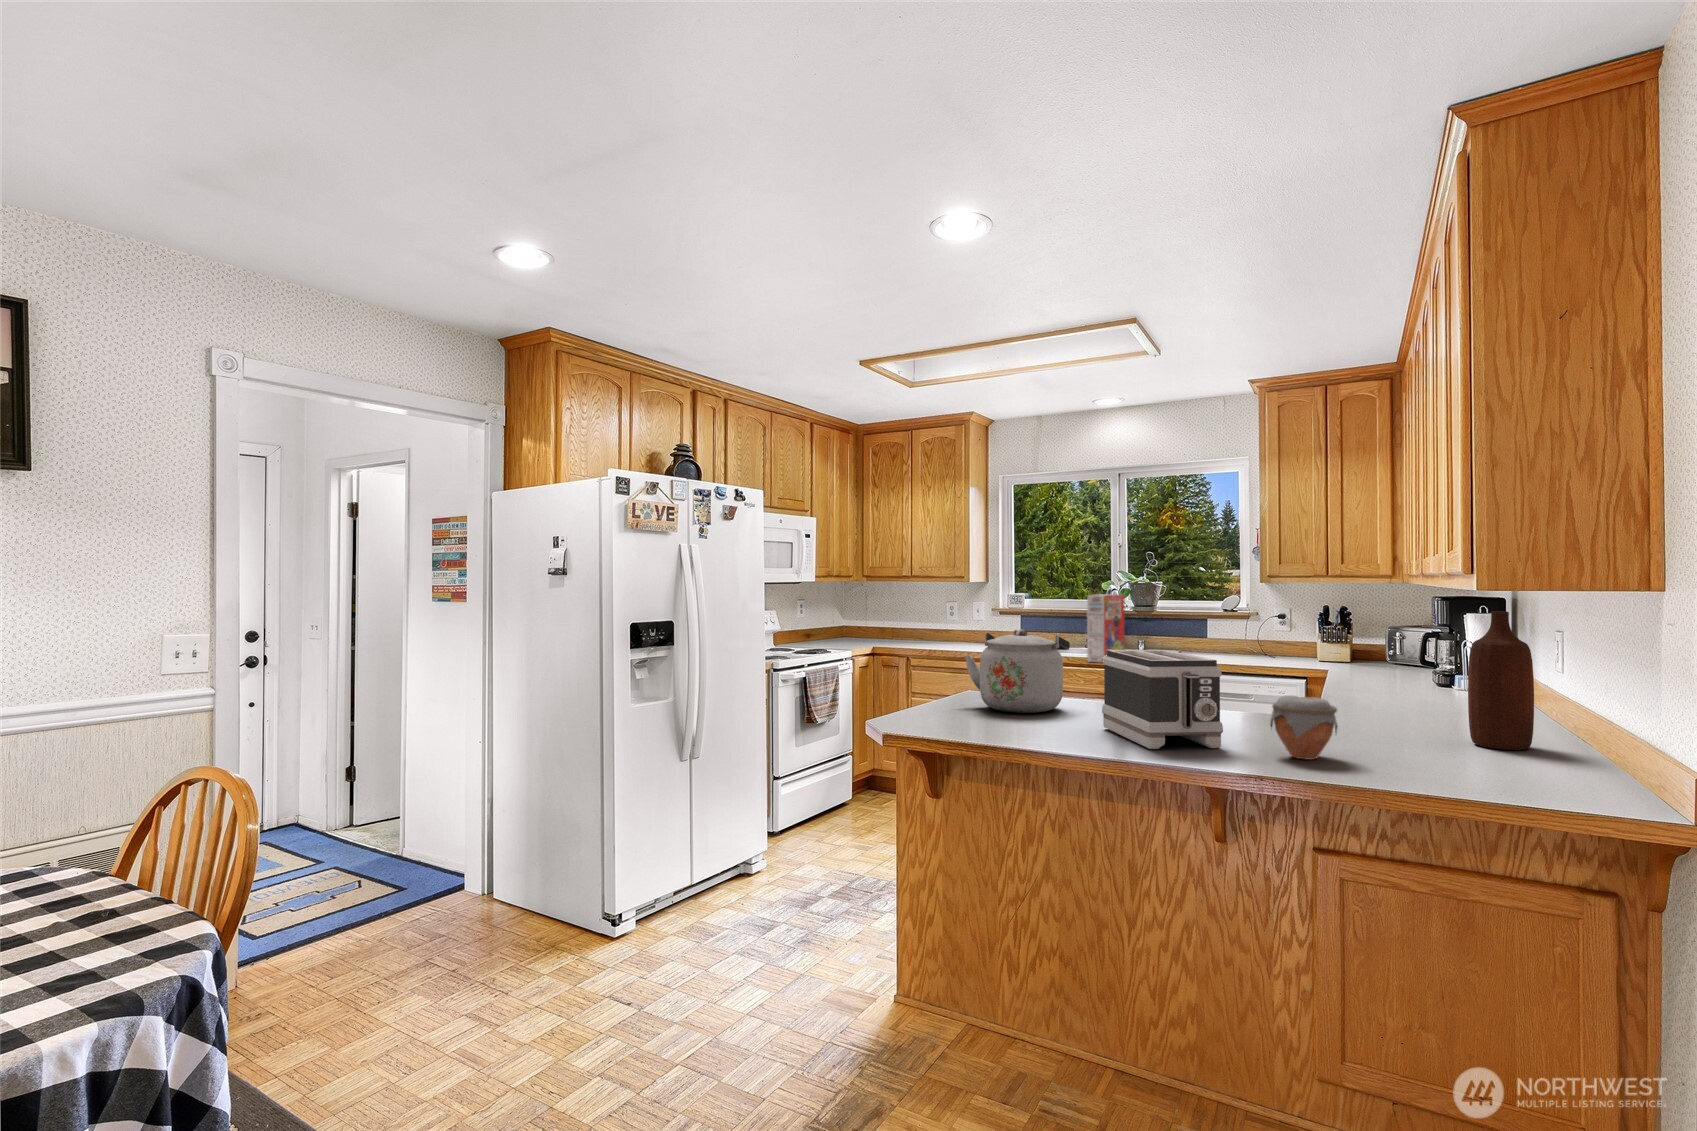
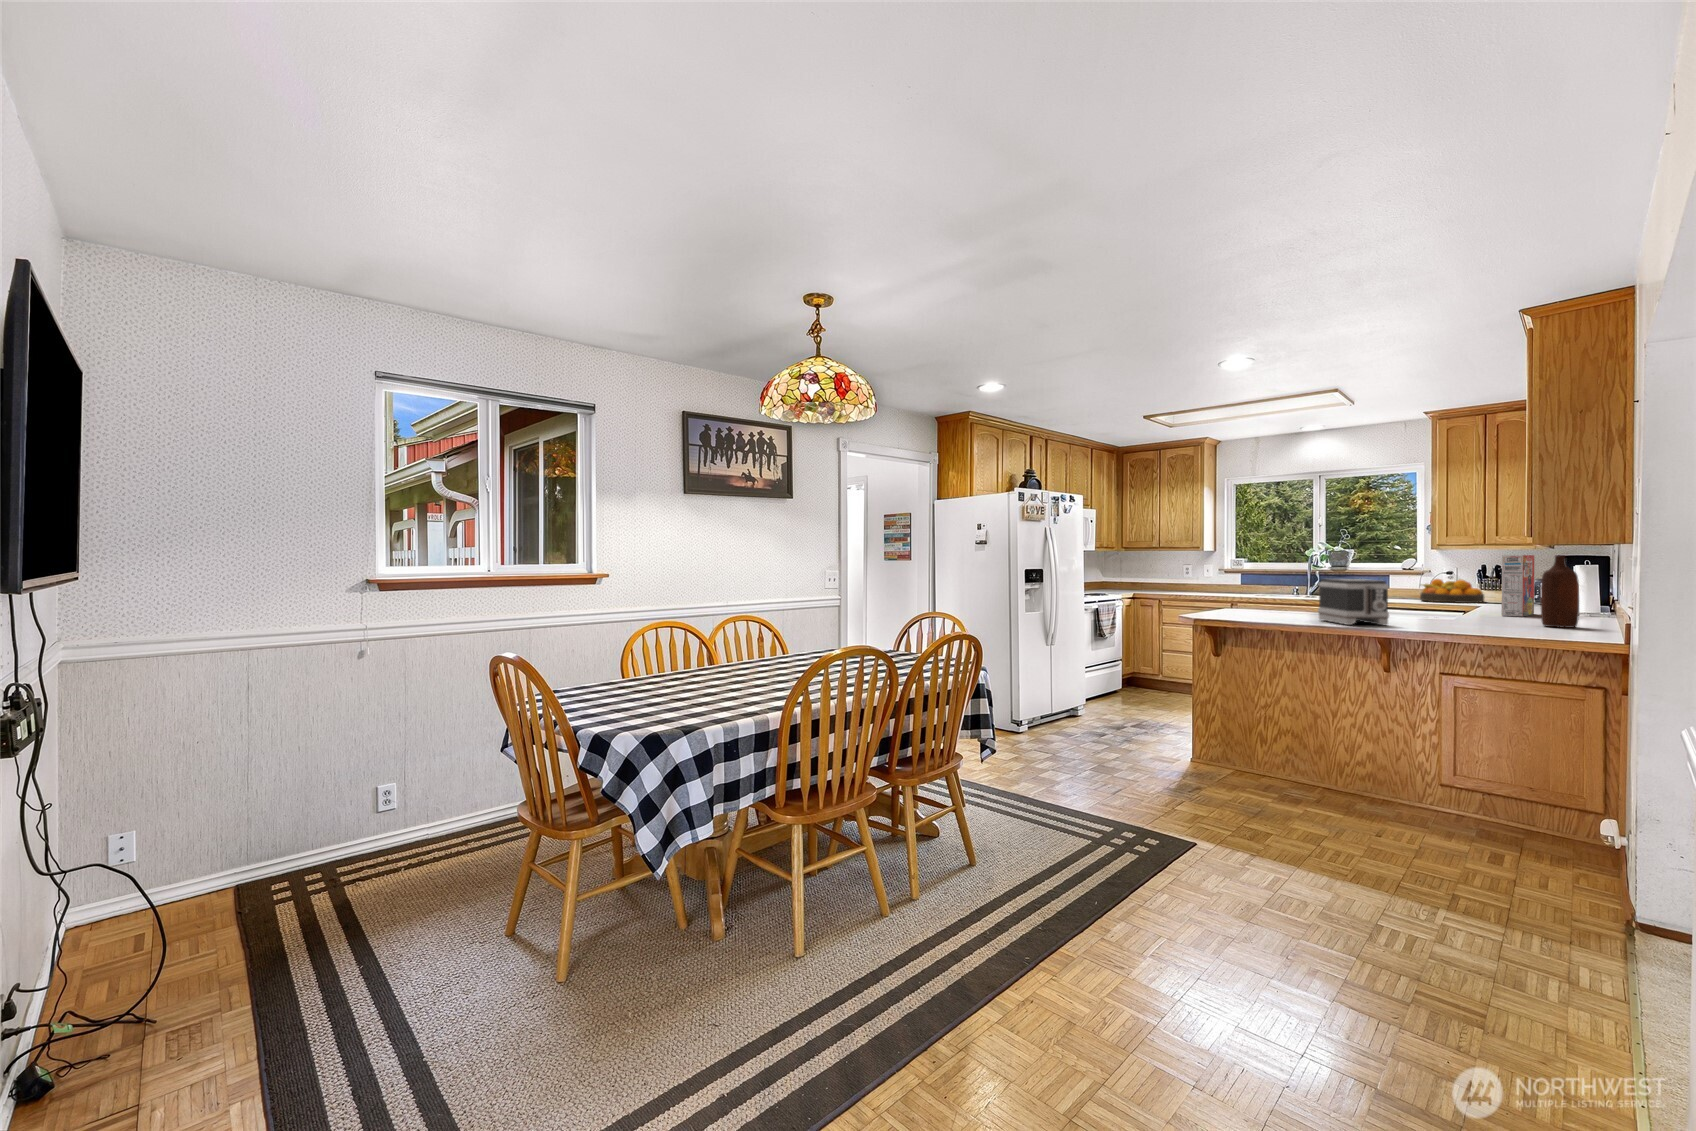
cereal box: present [1087,594,1125,662] -> present [1502,555,1534,616]
fruit bowl: none [1247,627,1330,664] -> present [1420,579,1484,603]
kettle: present [965,629,1070,713] -> none [1229,571,1295,616]
jar: present [1270,695,1338,760] -> none [1416,598,1454,628]

